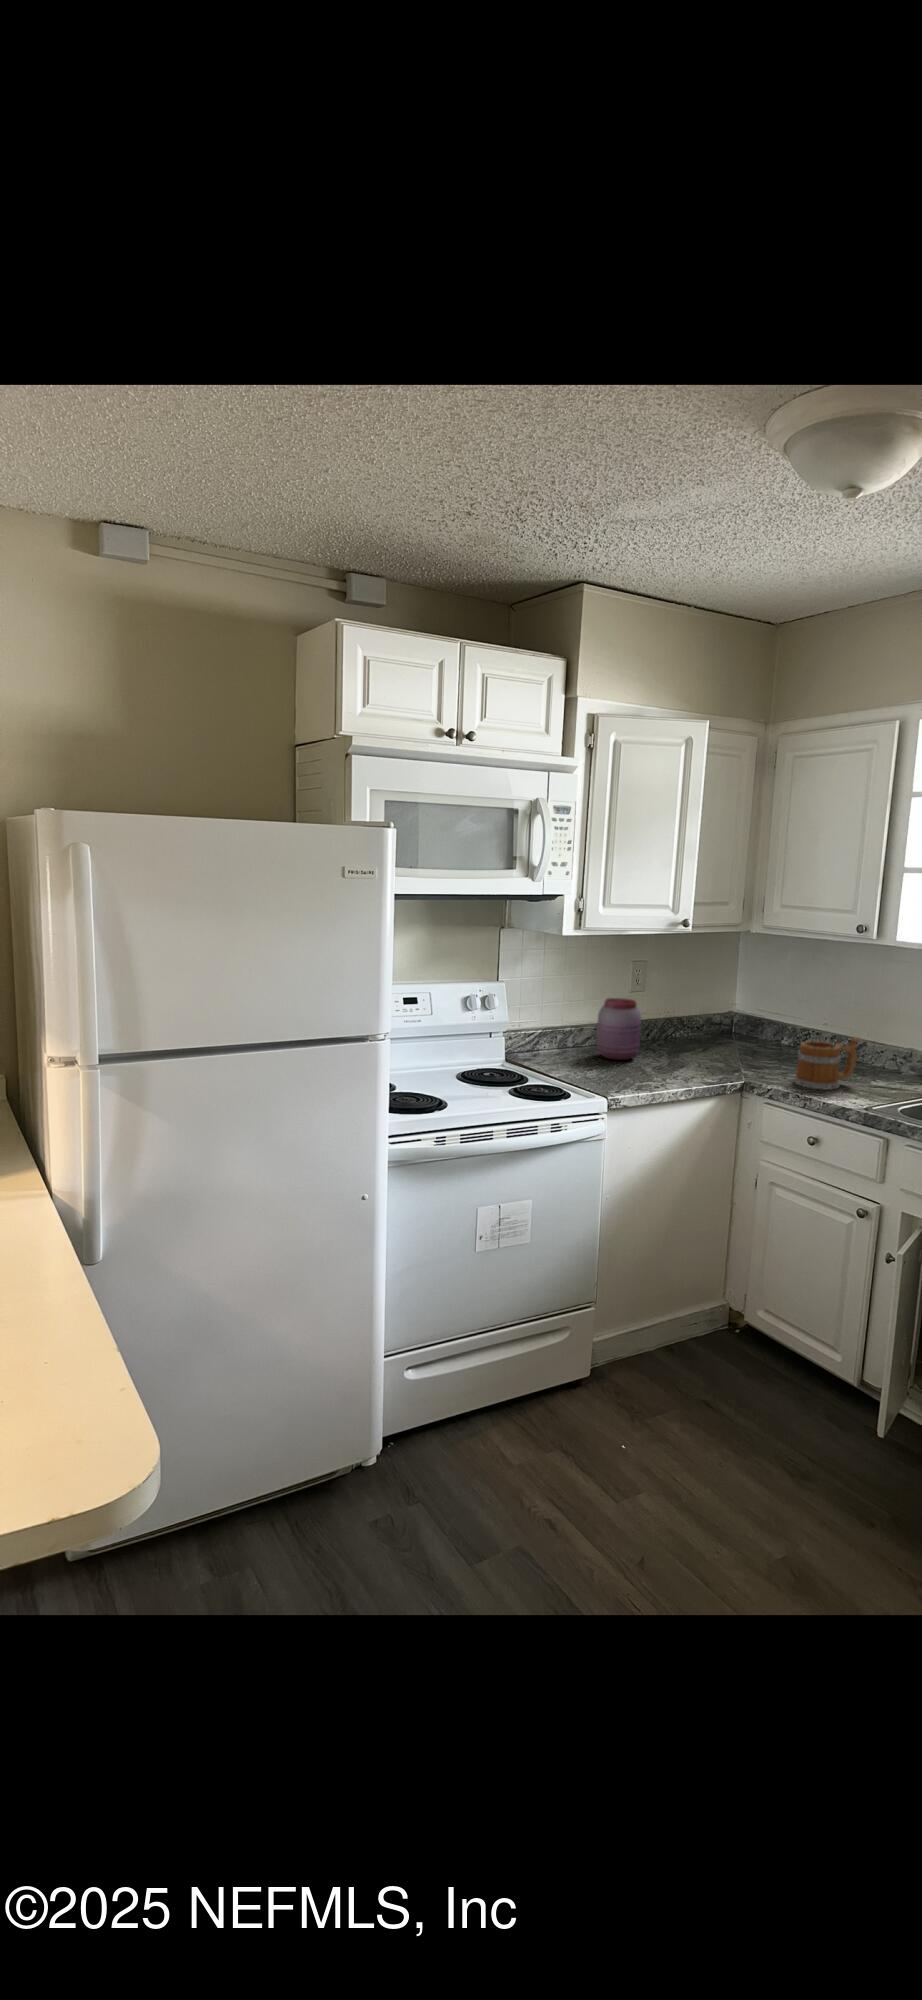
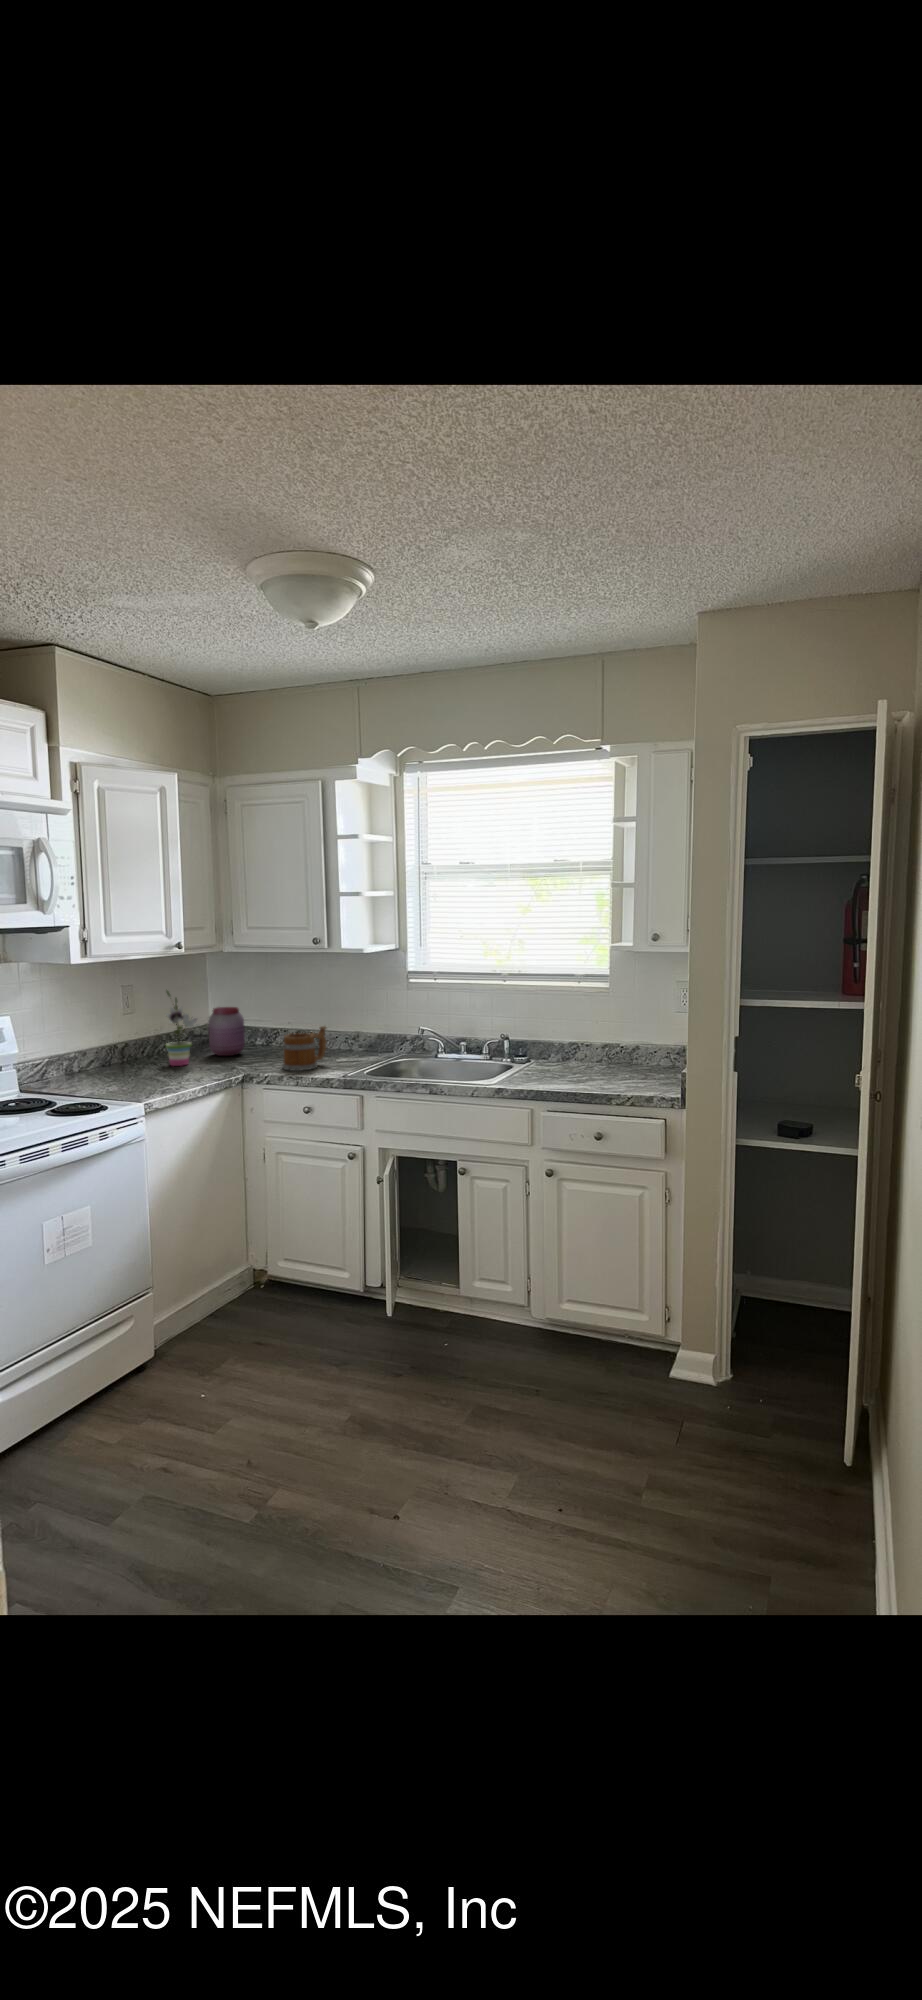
potted plant: none [667,970,710,1057] -> present [166,991,197,1066]
jar: present [596,998,642,1060] -> present [208,1007,245,1056]

